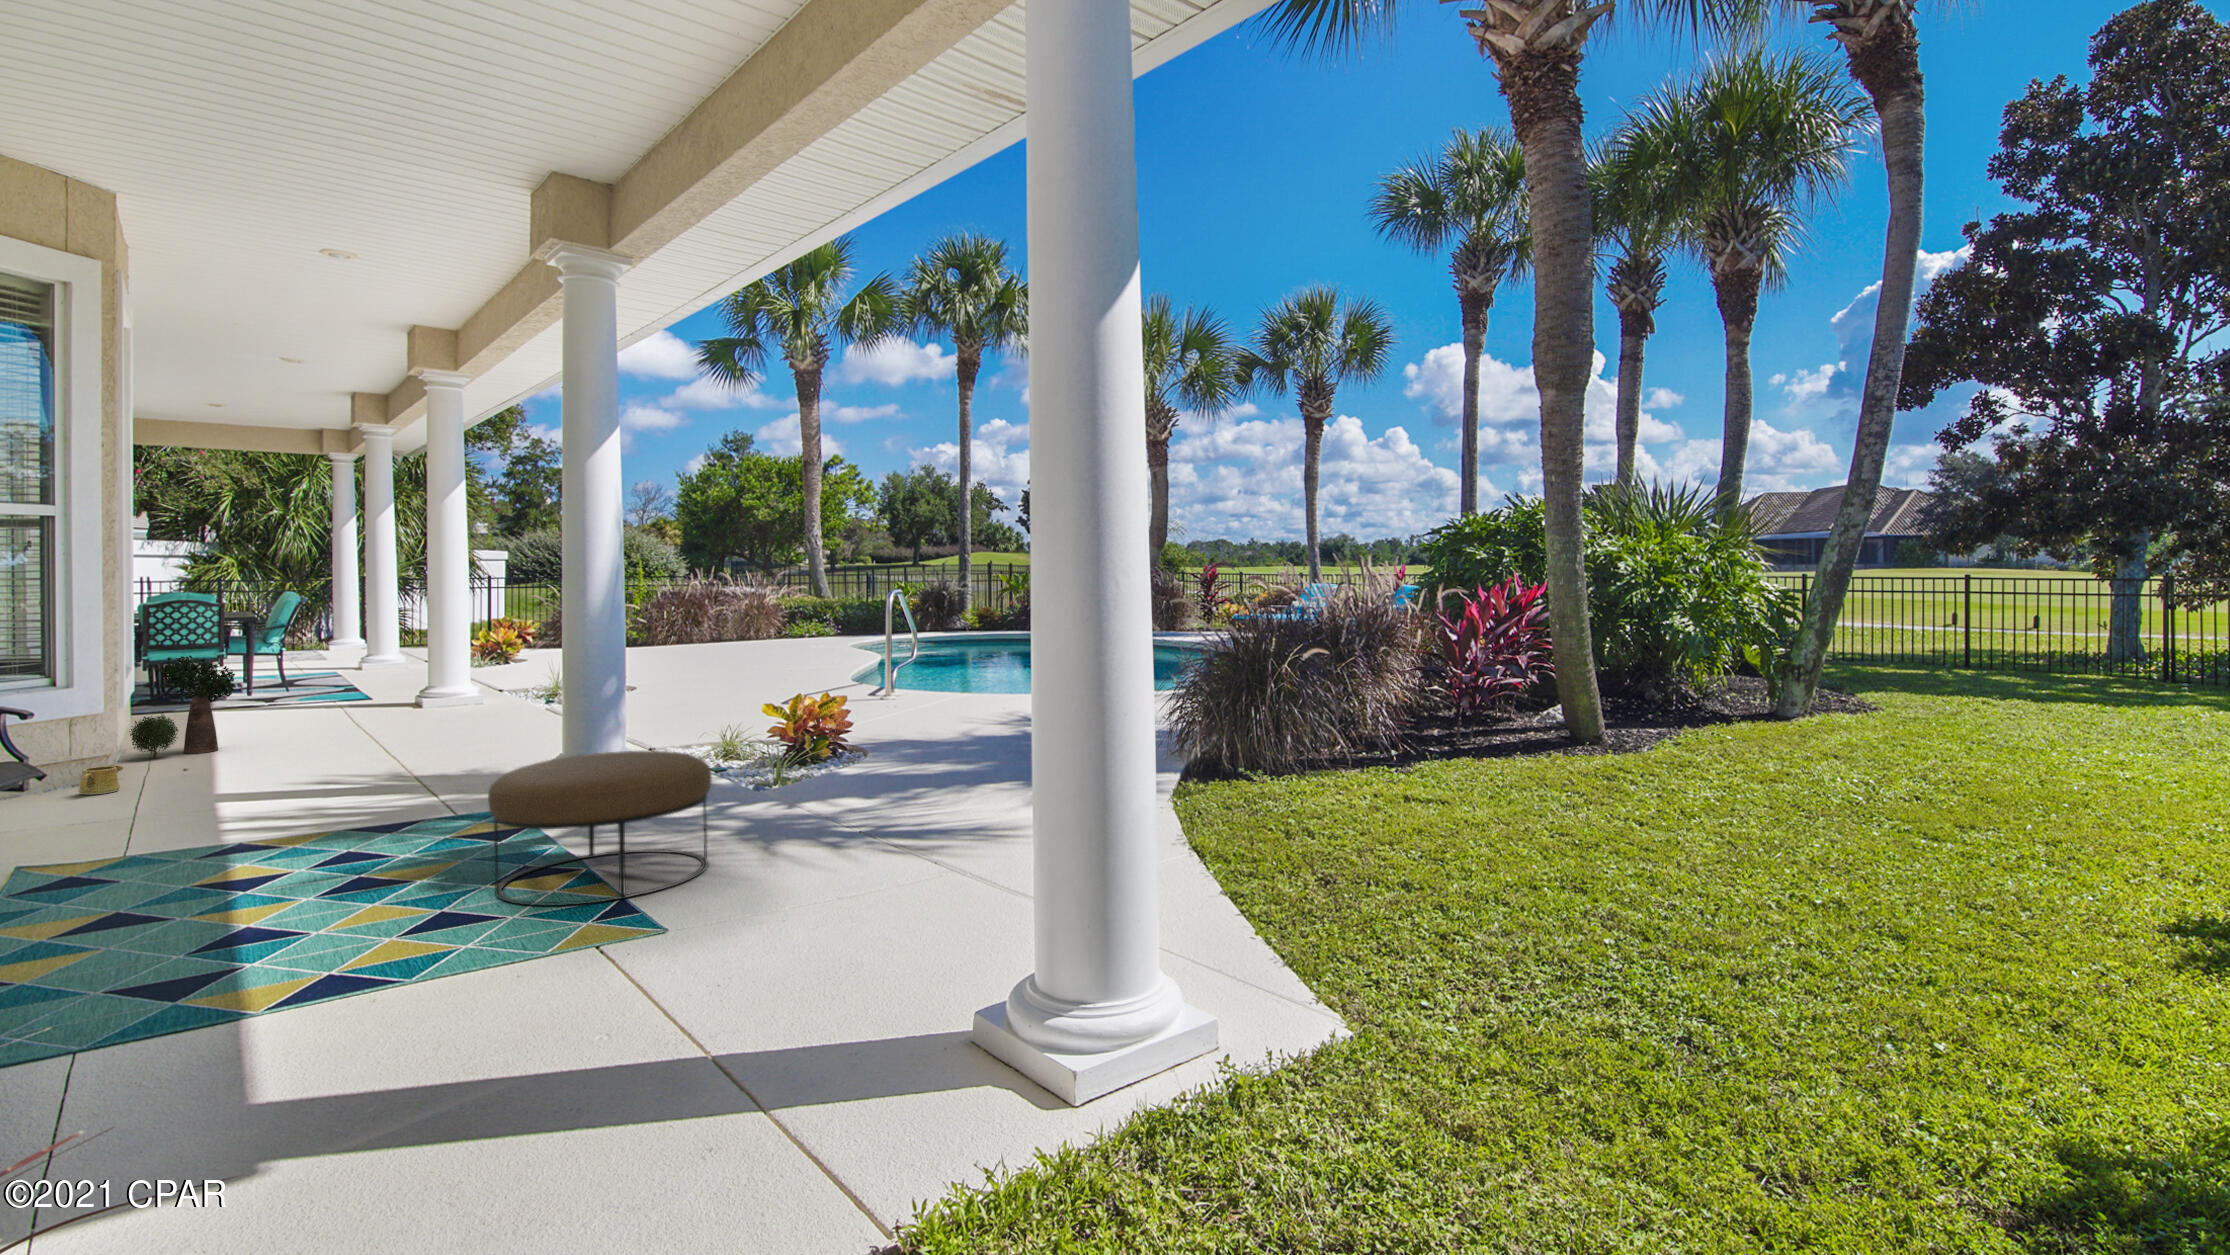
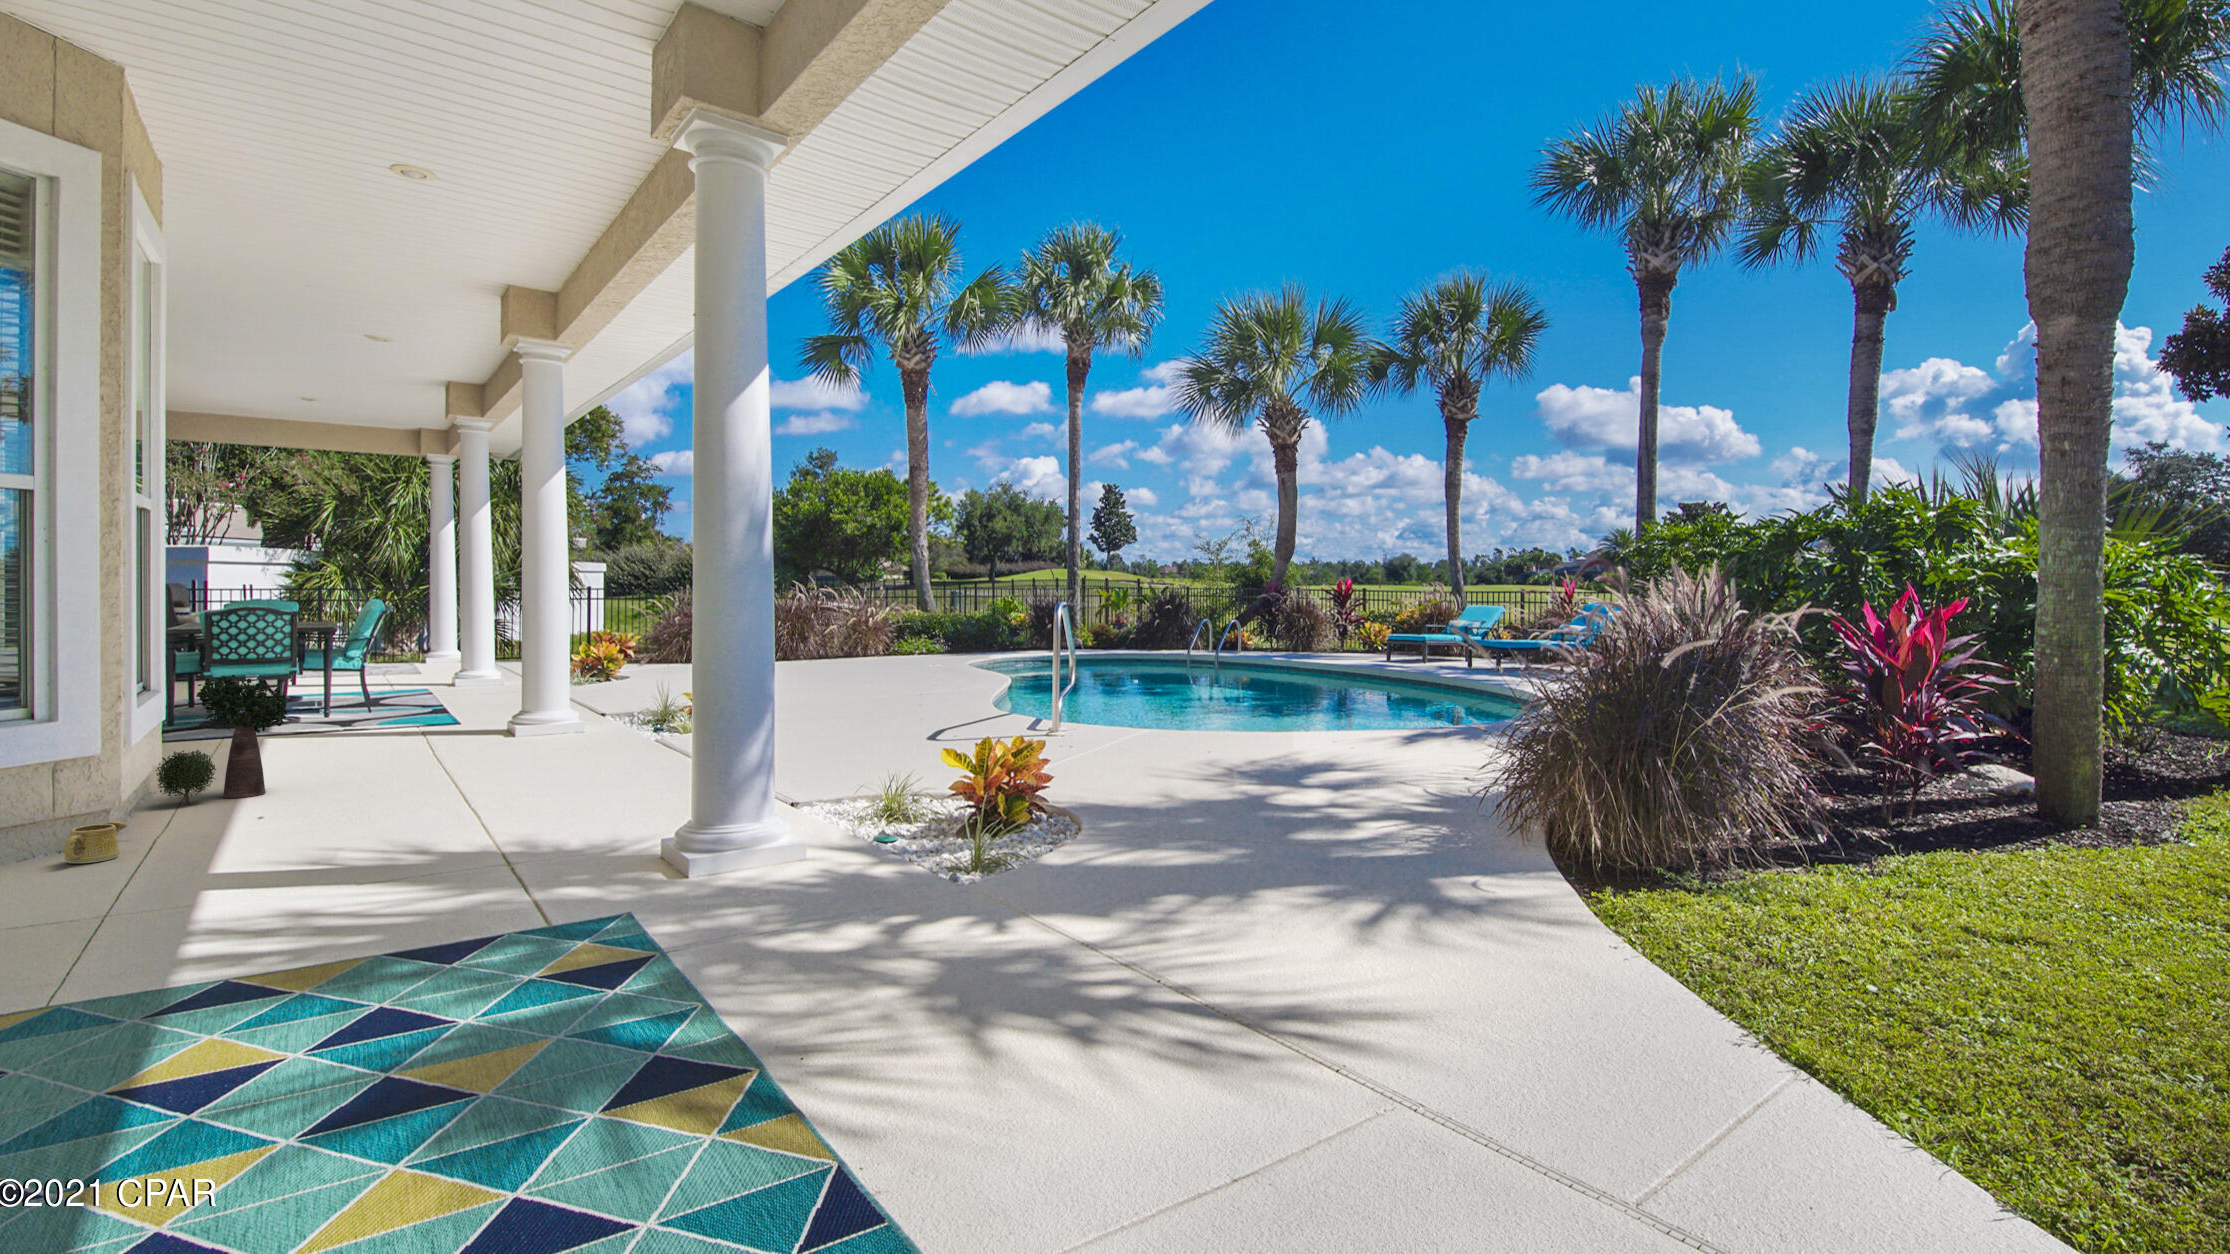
ottoman: present [488,751,712,906] -> none [595,848,952,1156]

